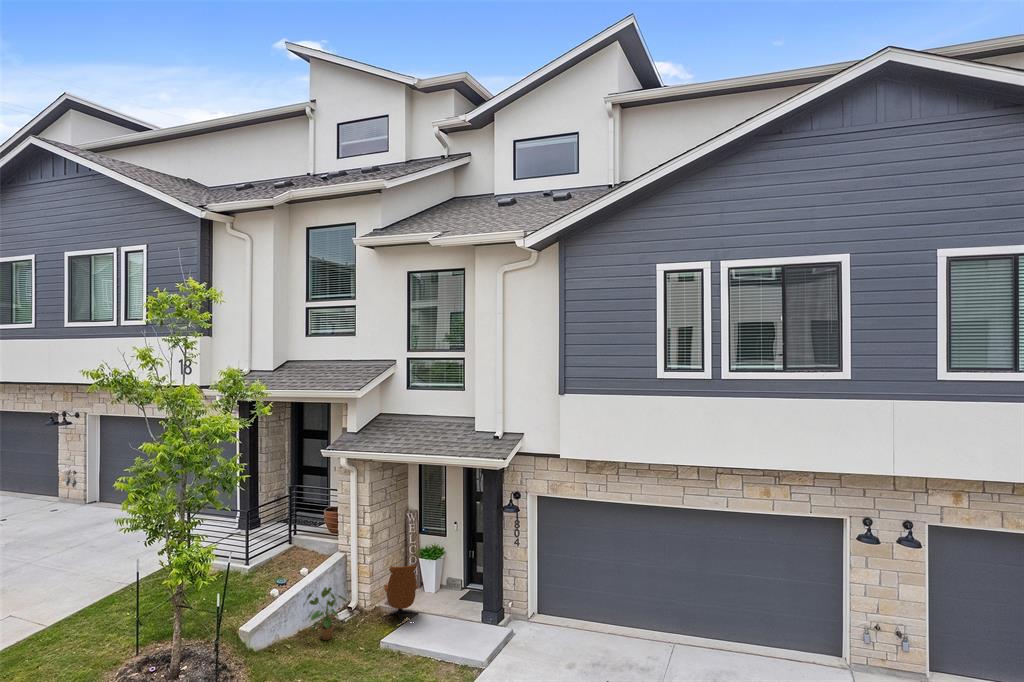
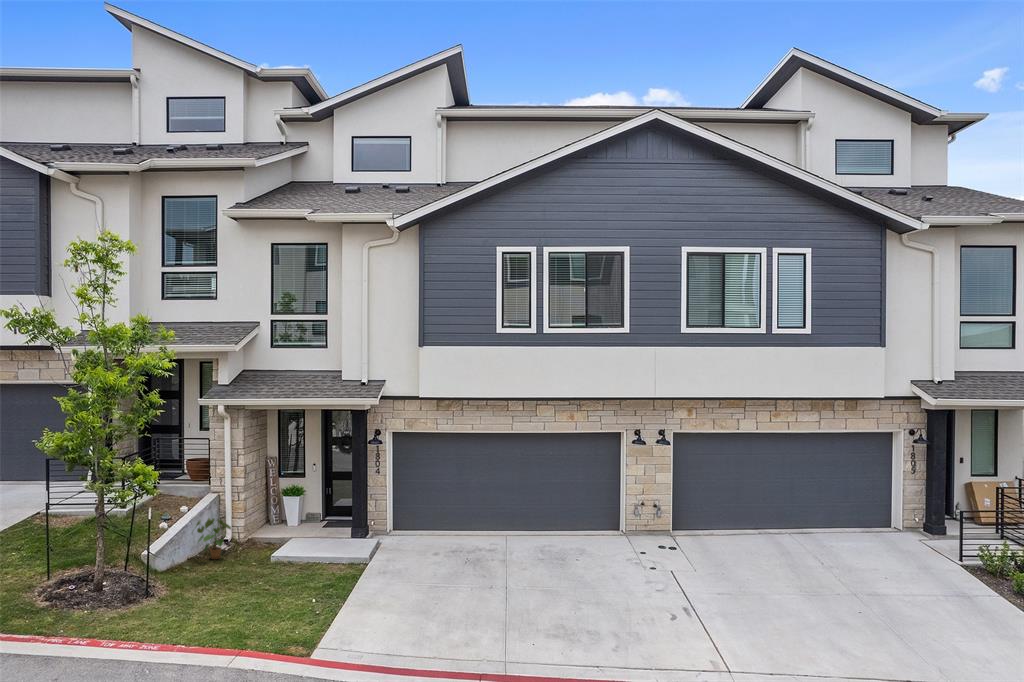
lounge chair: present [382,564,418,624] -> none [257,494,293,545]

